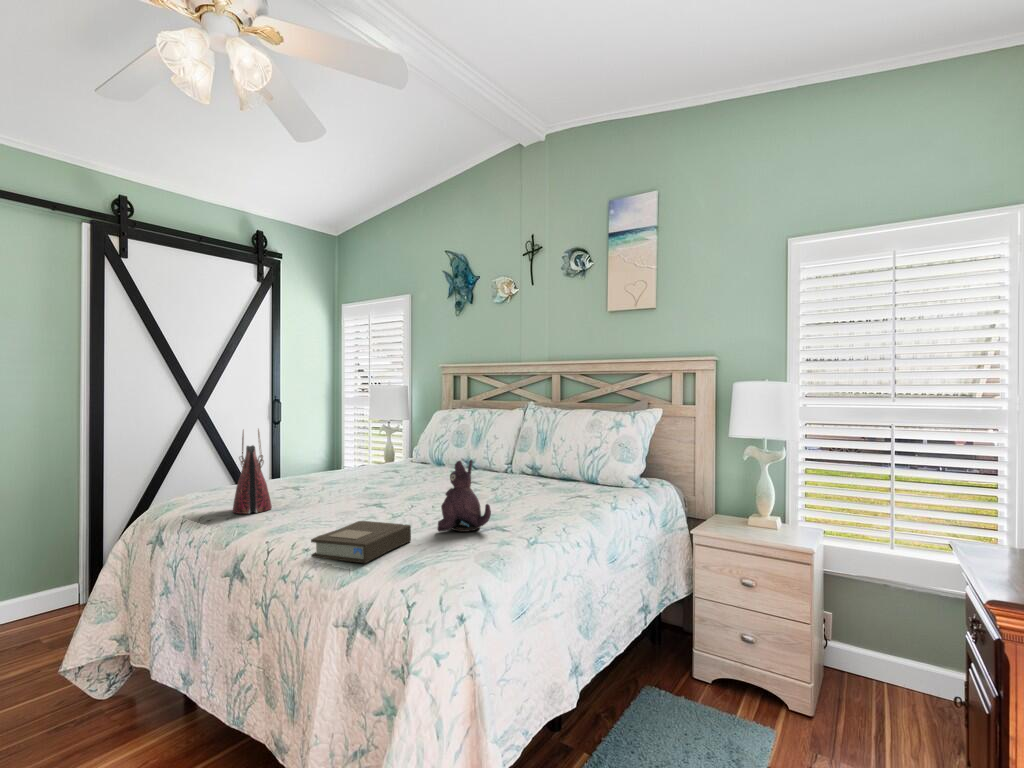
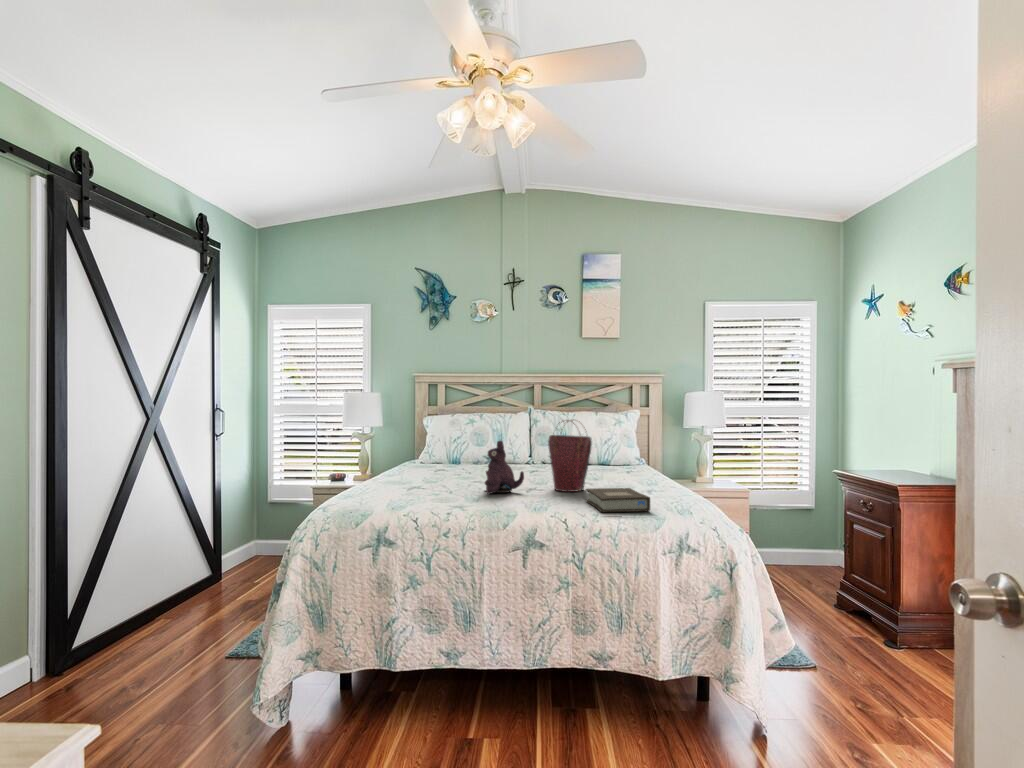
handbag: present [233,429,272,514] -> present [548,419,592,492]
plush toy: present [437,460,491,532] -> present [485,441,524,494]

